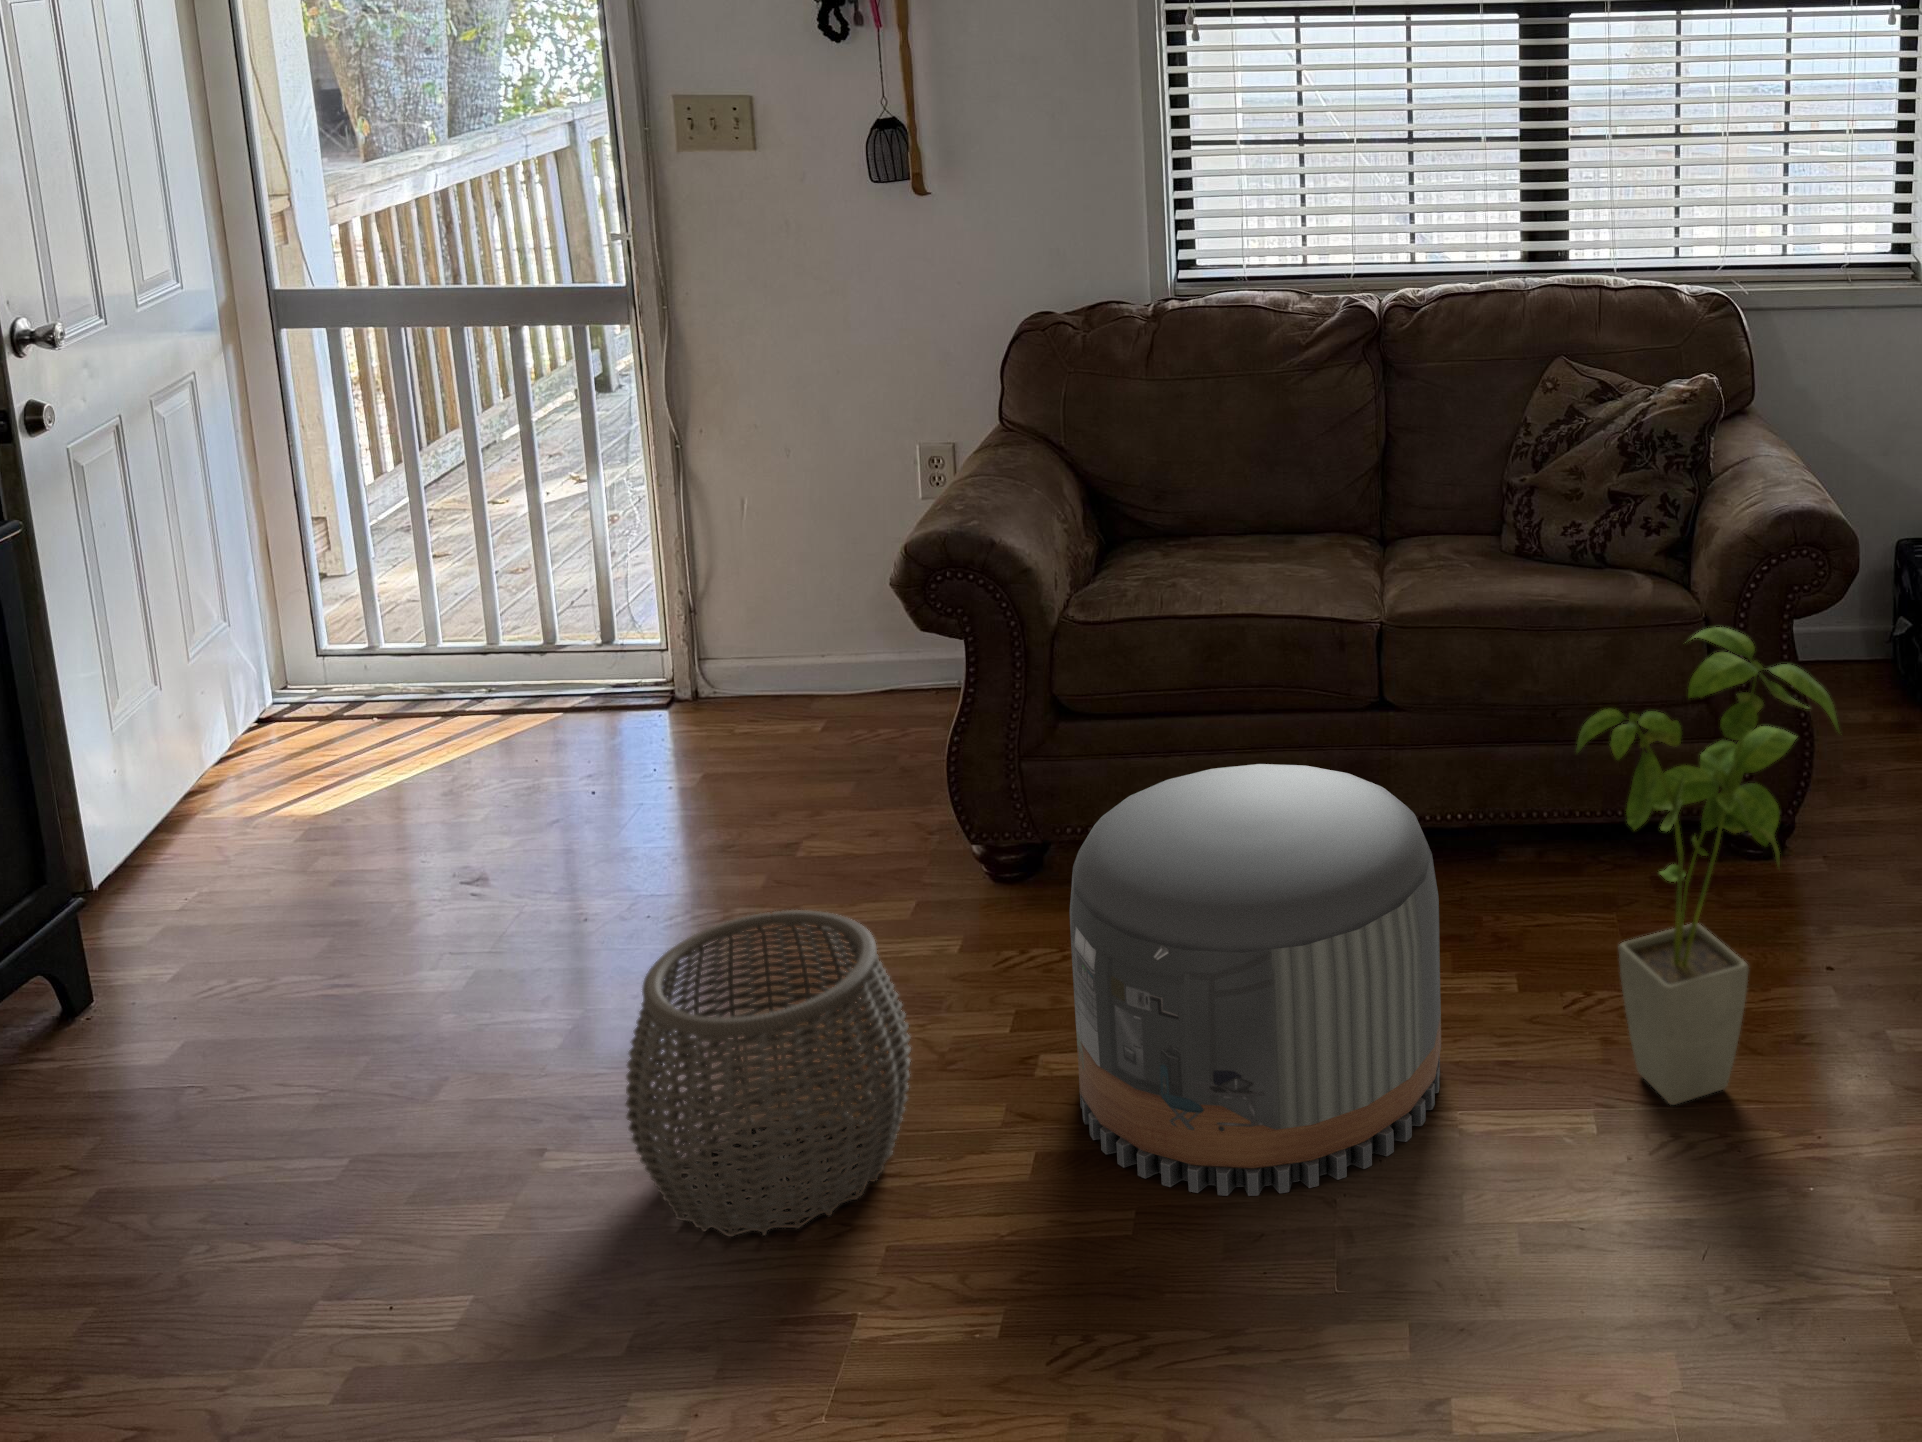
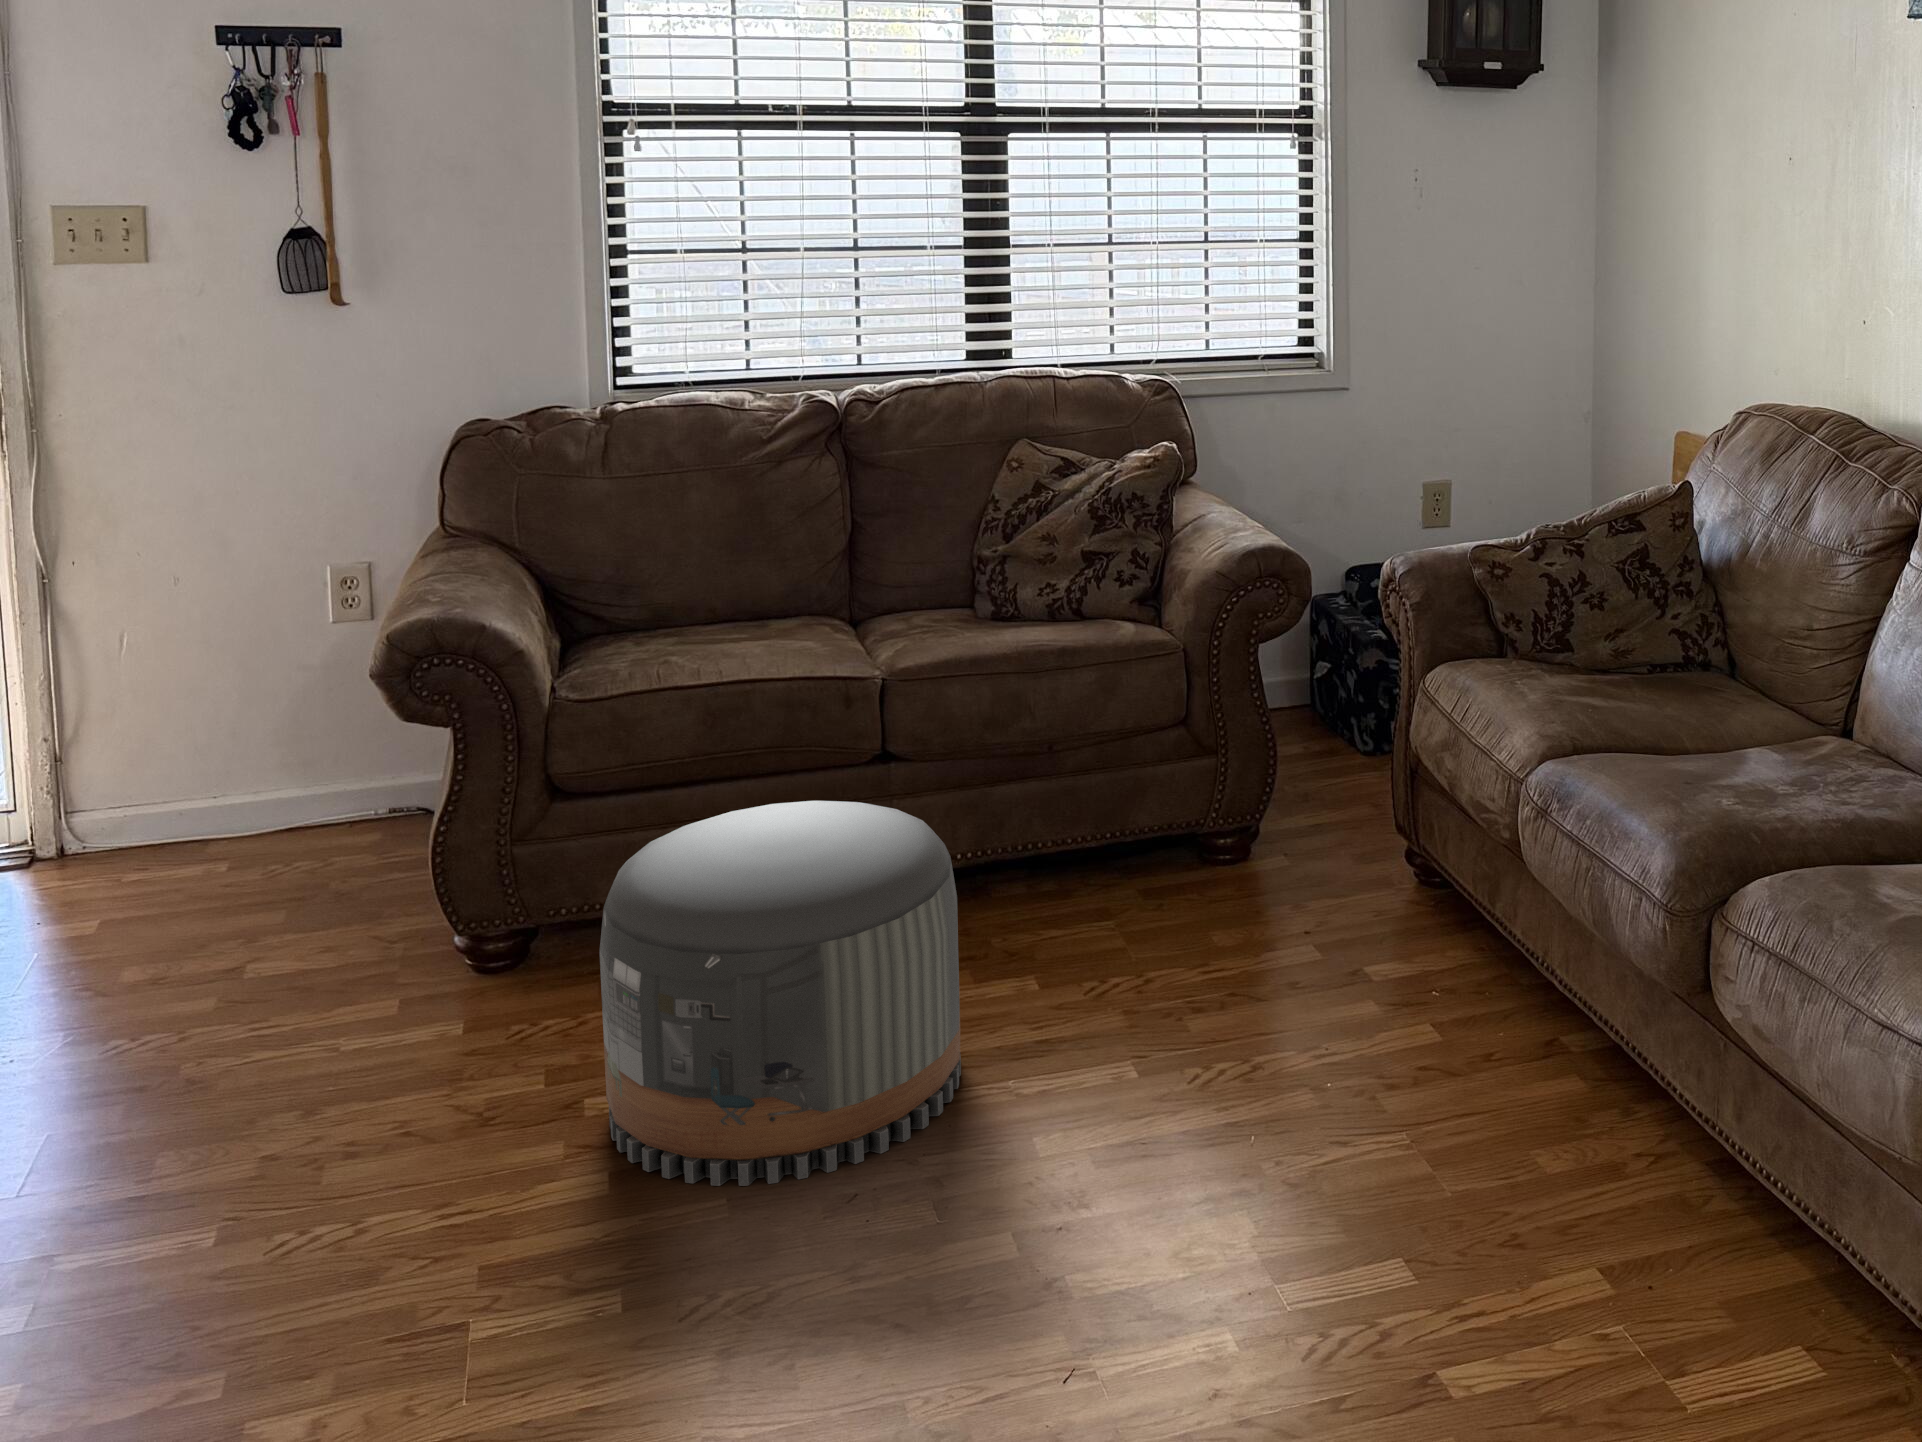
house plant: present [1577,627,1839,1105] -> none [1080,632,1306,1052]
woven basket: present [626,910,911,1237] -> none [131,980,445,1304]

